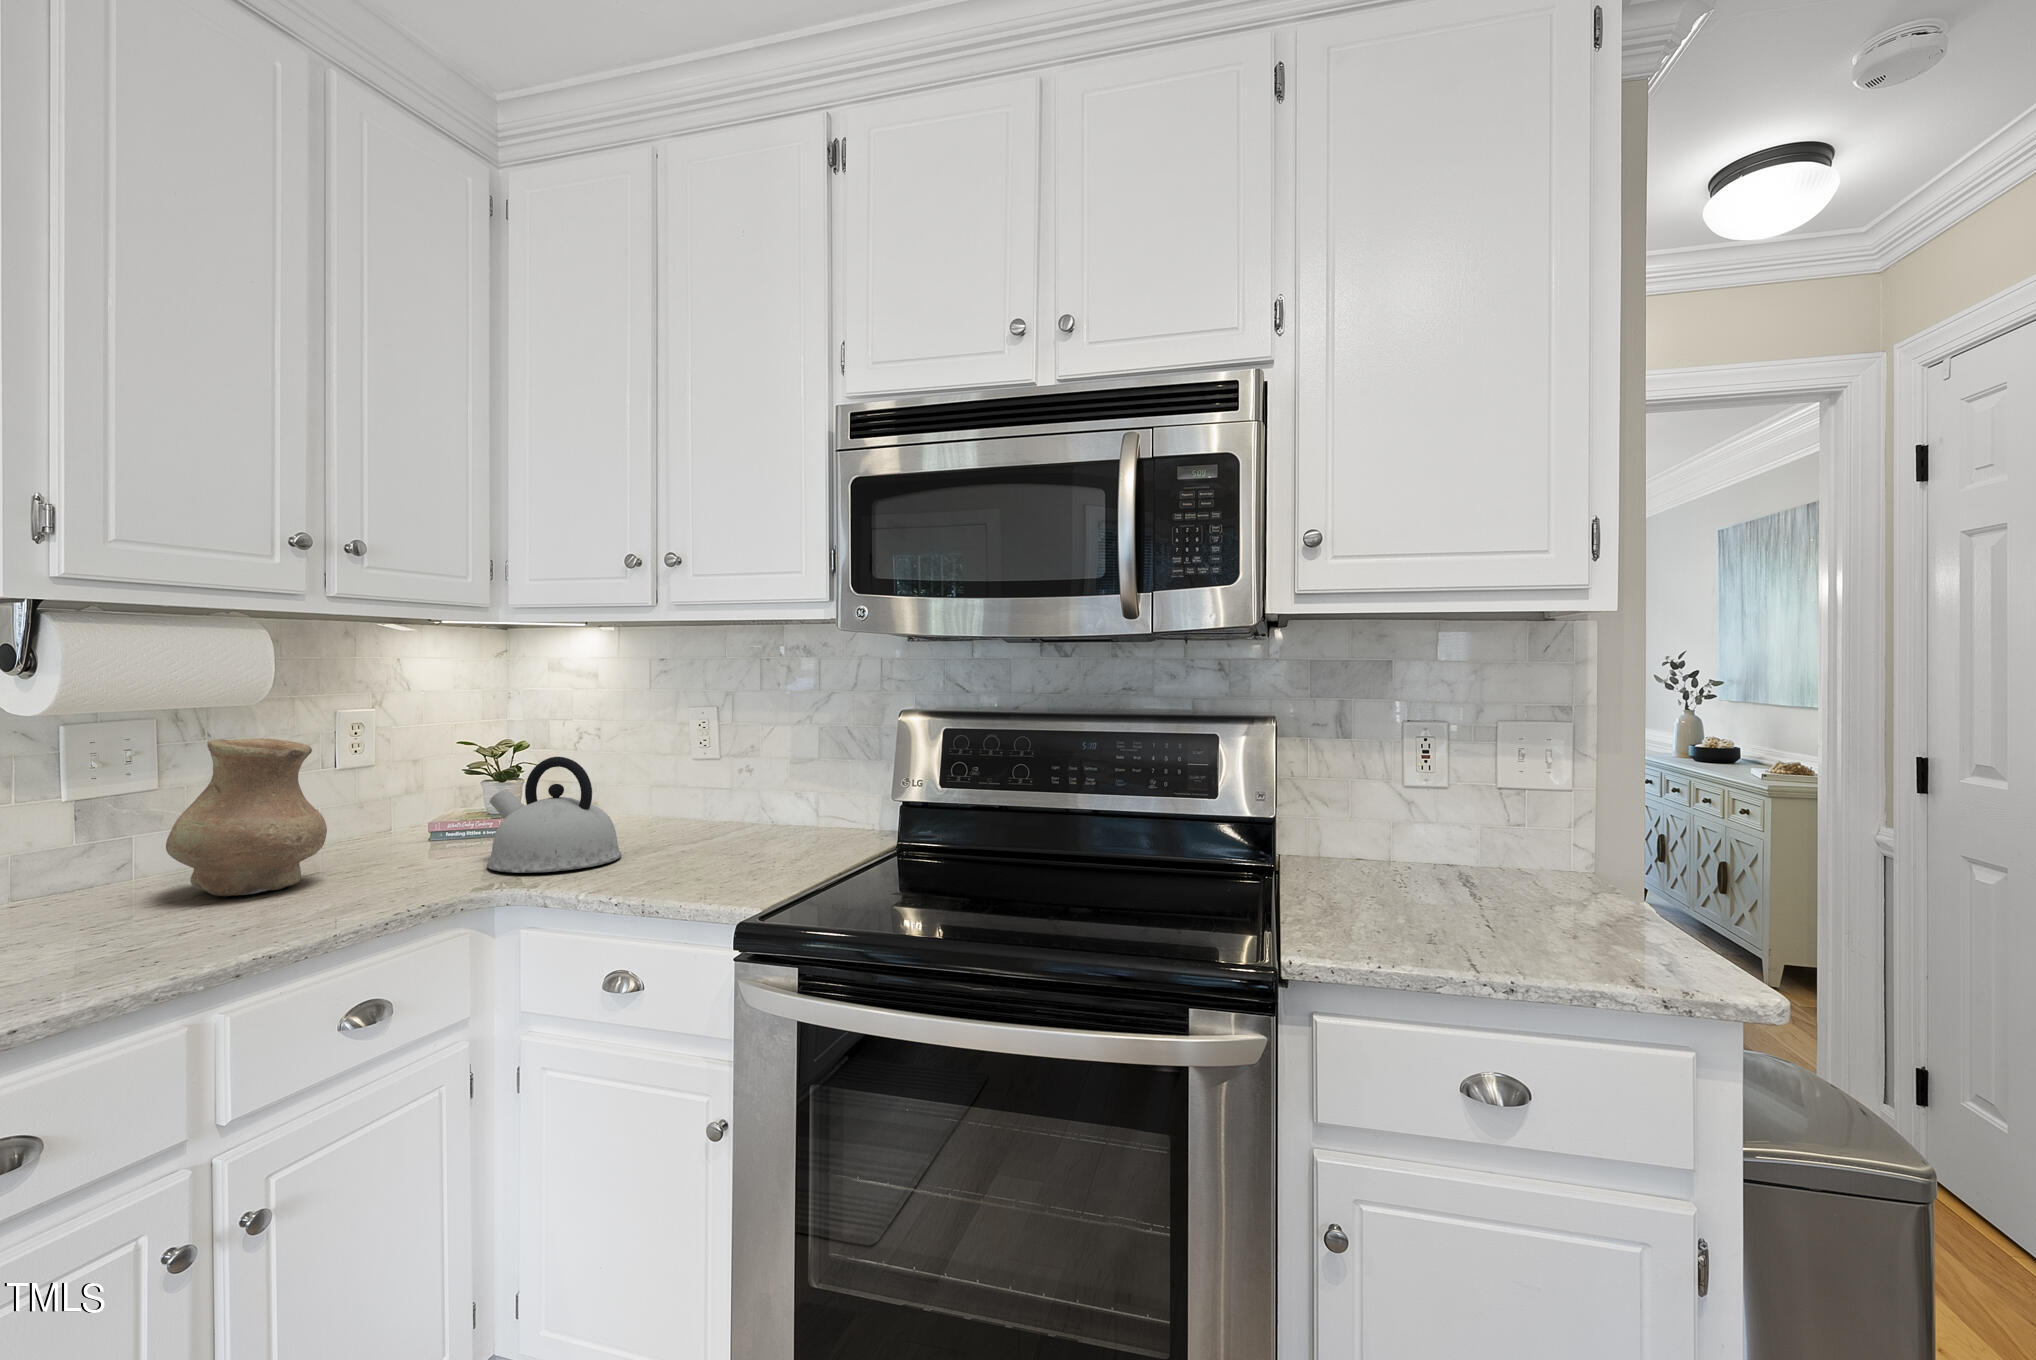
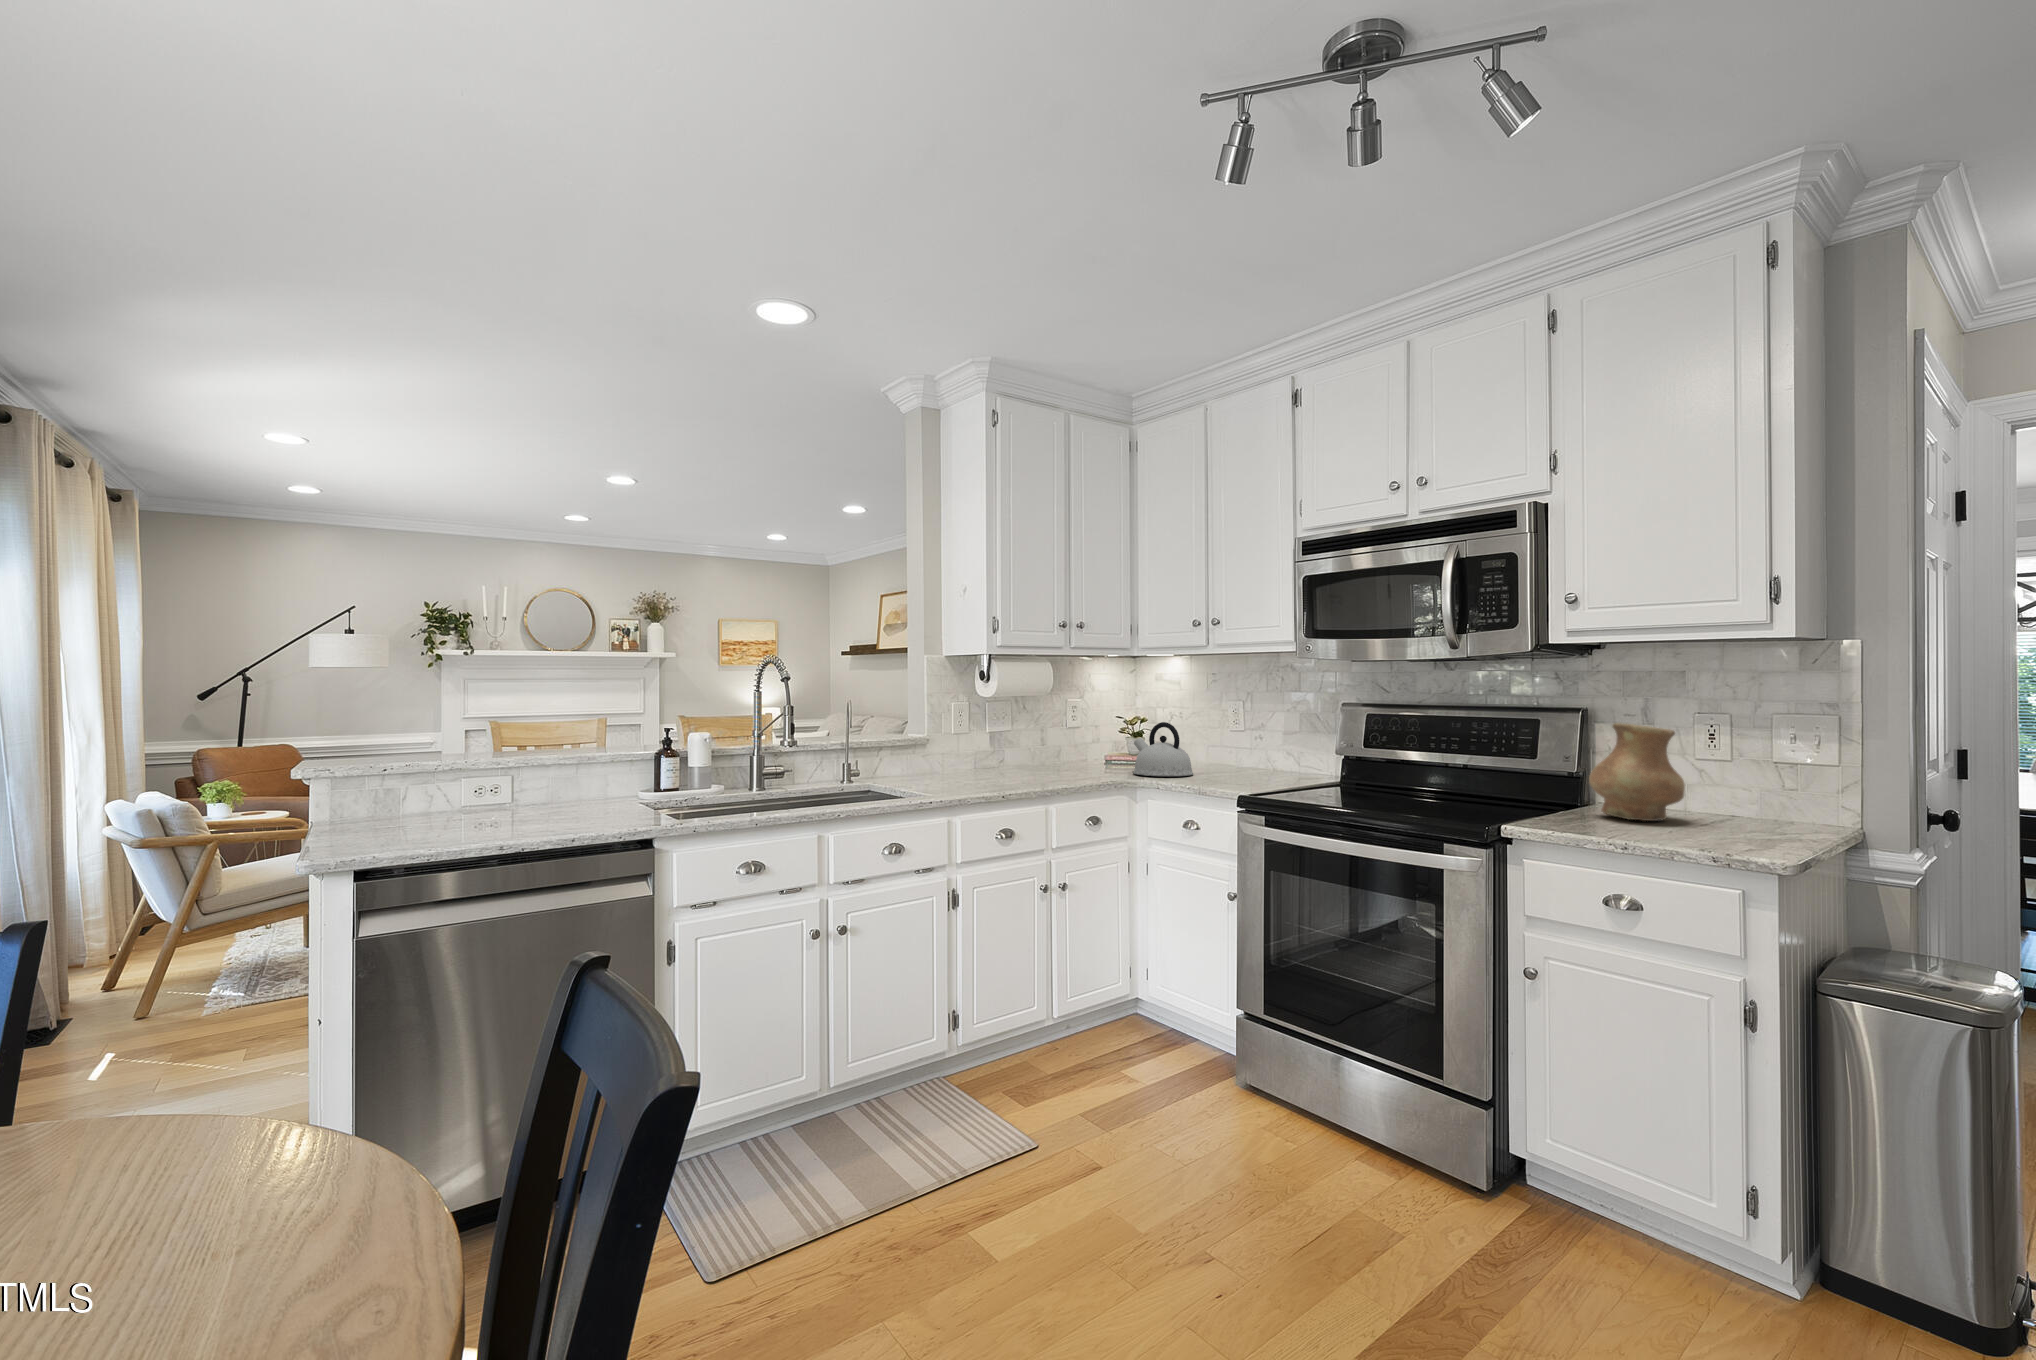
vase: present [166,738,327,896] -> present [1589,723,1685,821]

